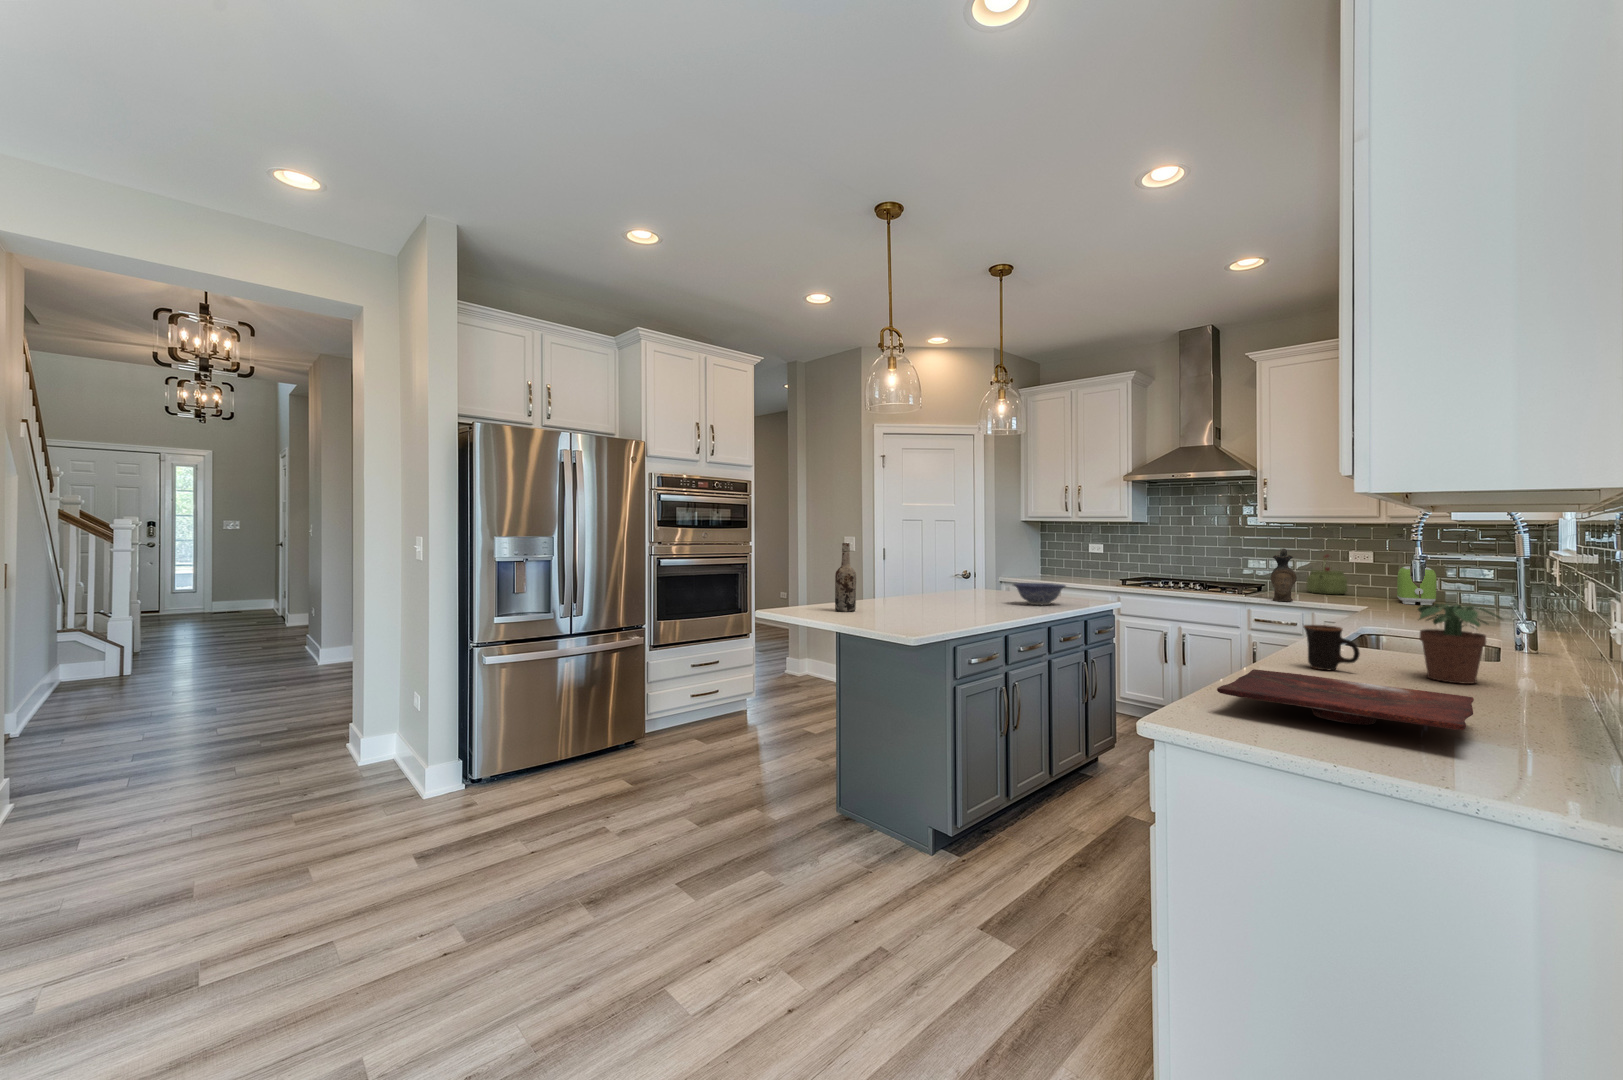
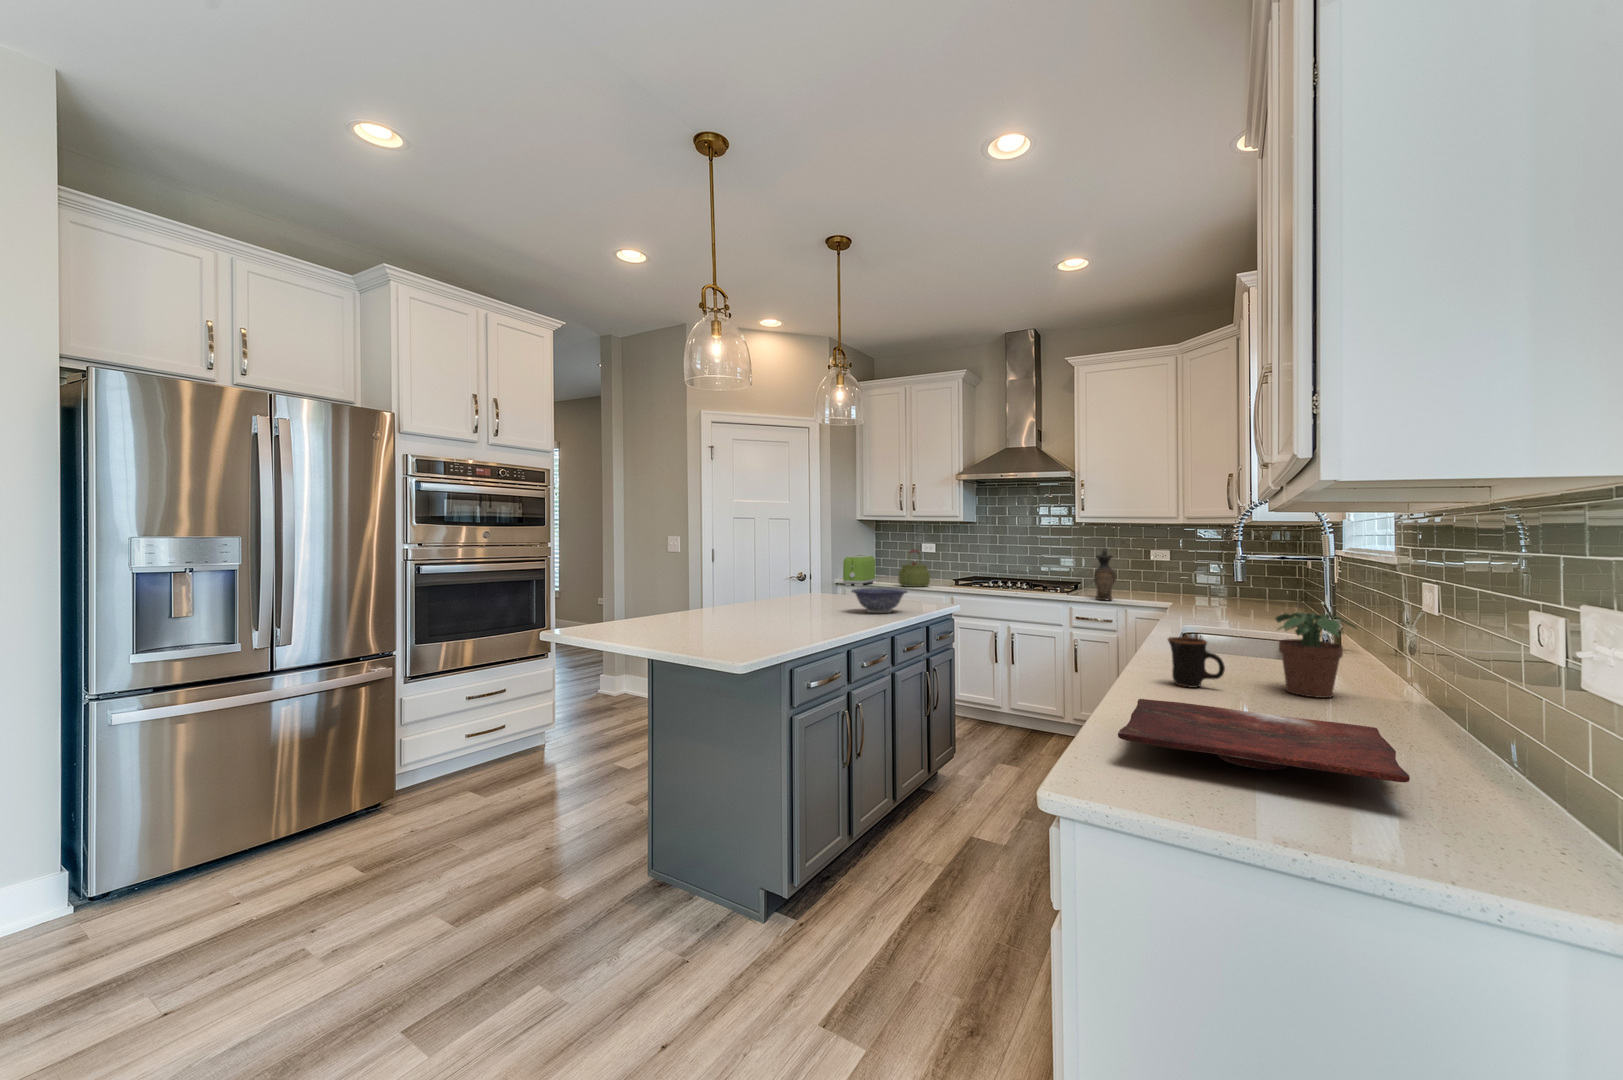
wine bottle: present [835,543,856,612] -> none [647,546,673,629]
kettle: present [1306,555,1348,594] -> present [898,550,930,587]
toaster: present [1397,566,1436,605] -> present [843,555,875,586]

